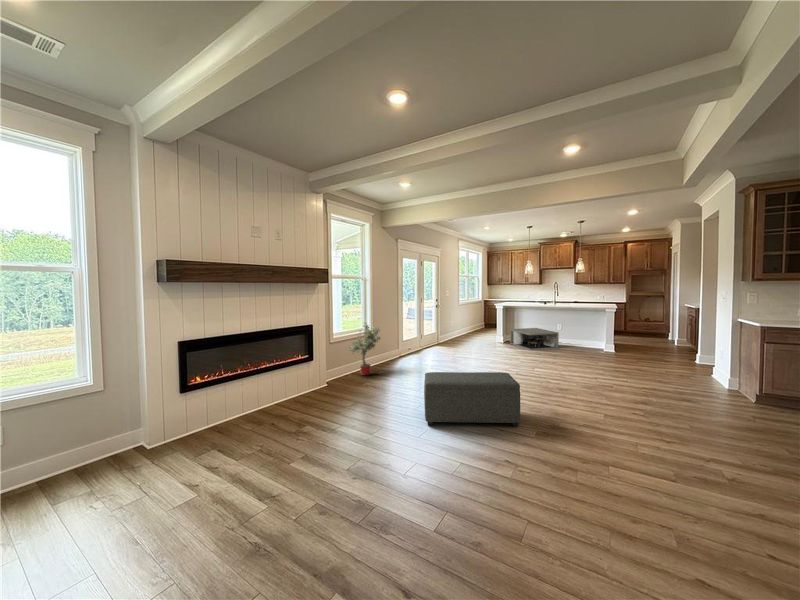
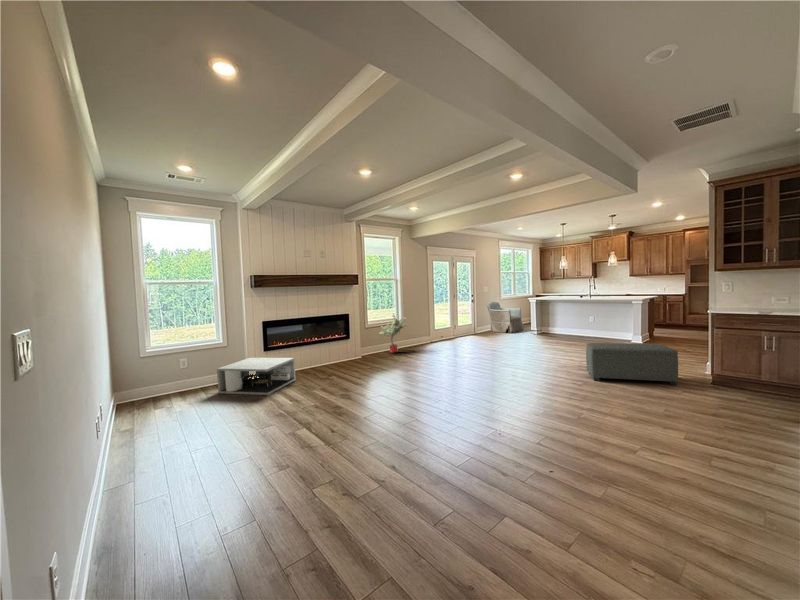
armchair: none [449,307,486,342] -> present [487,302,524,333]
coffee table: present [510,328,559,350] -> present [217,358,296,395]
ottoman: present [424,372,520,427] -> present [586,343,678,385]

